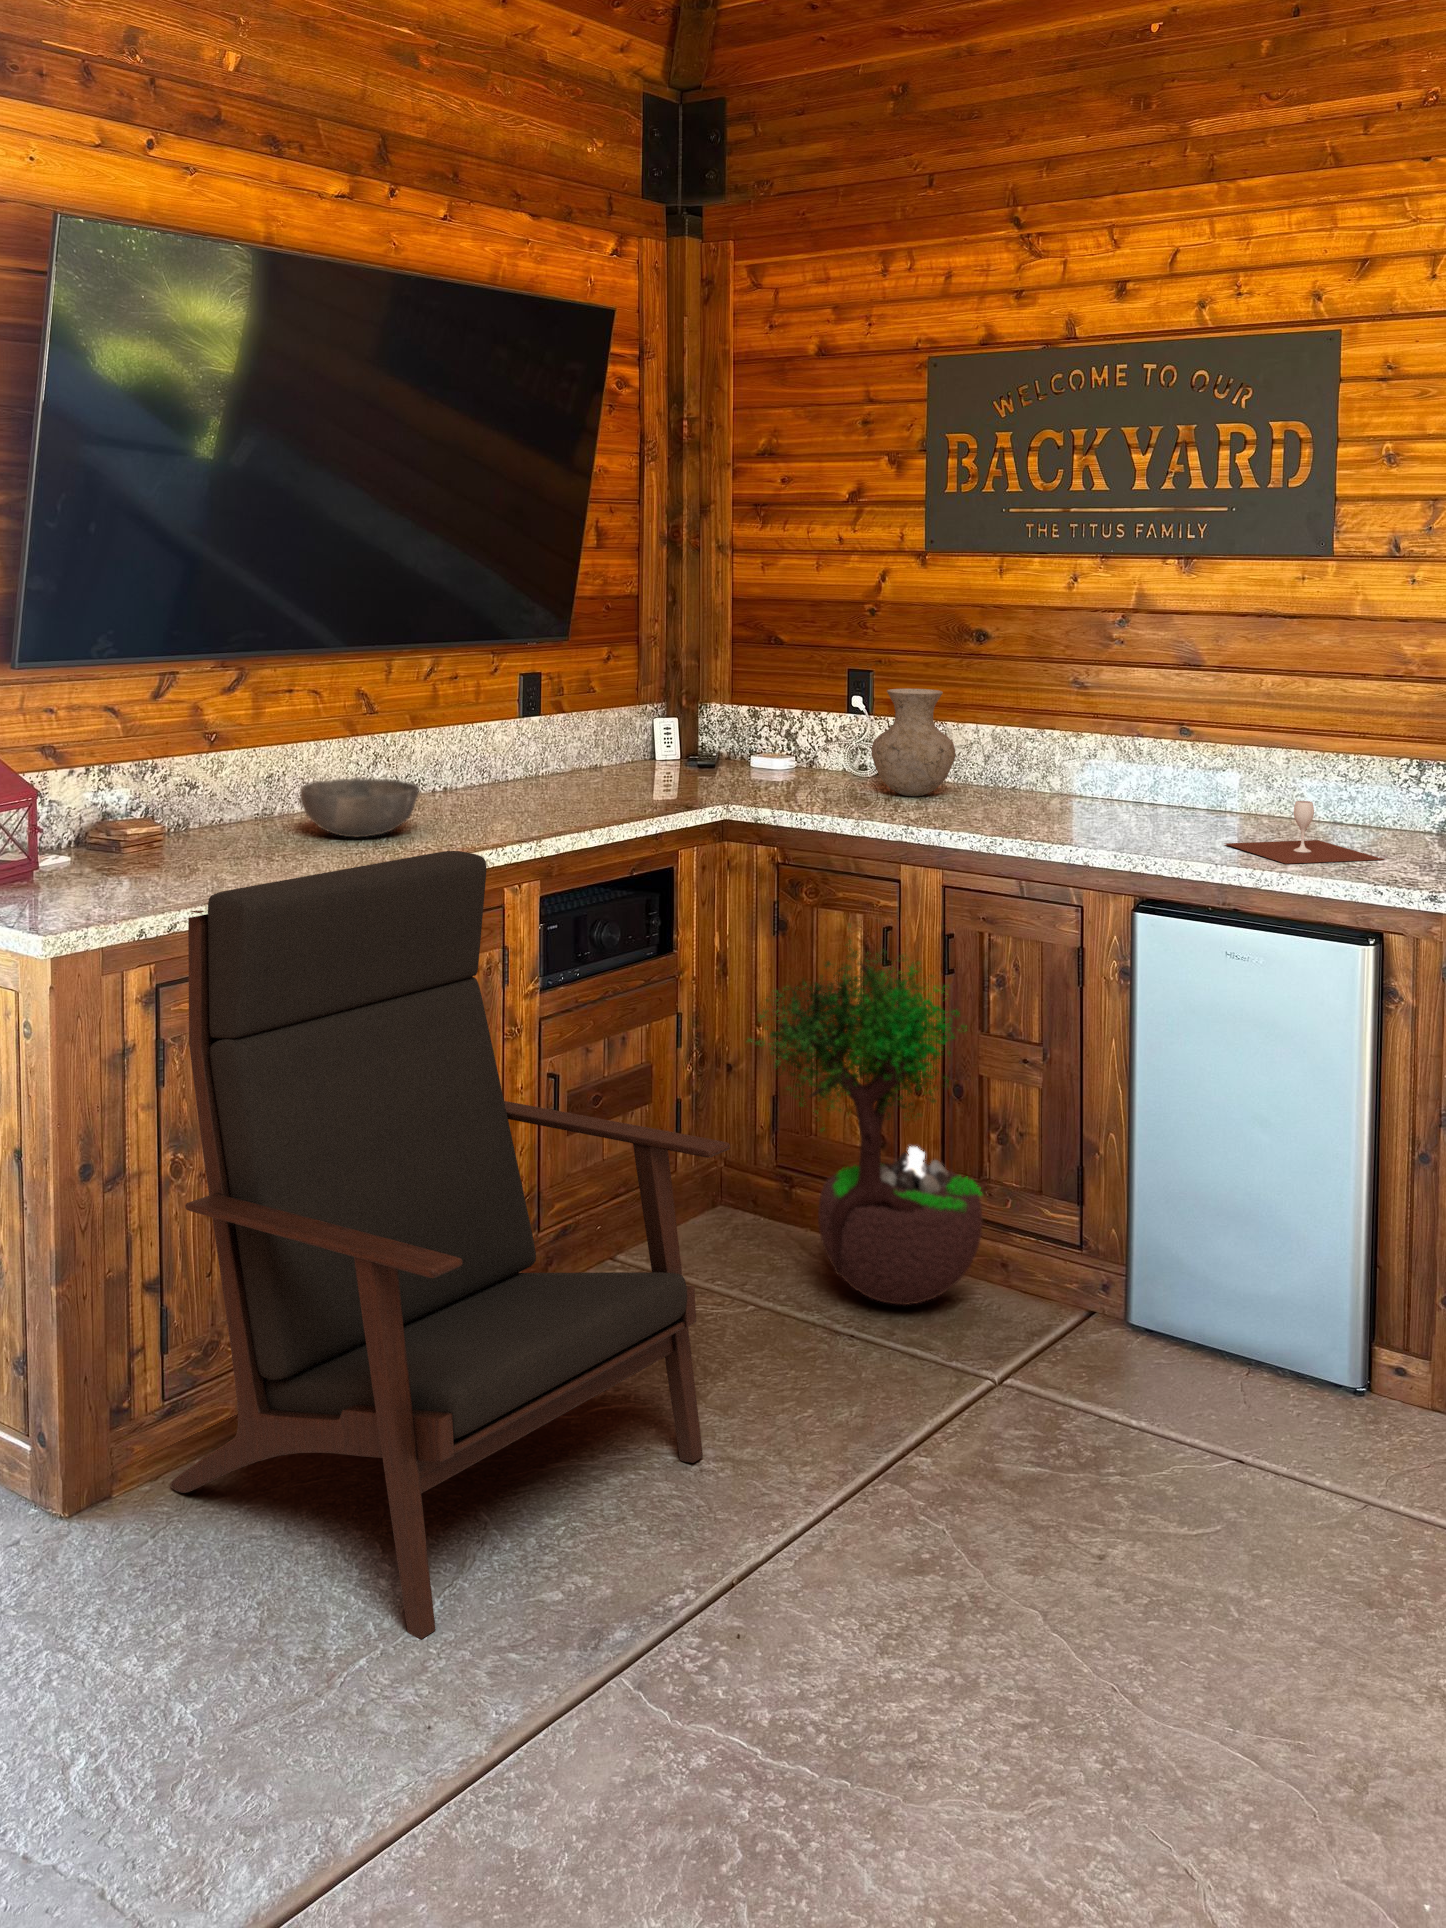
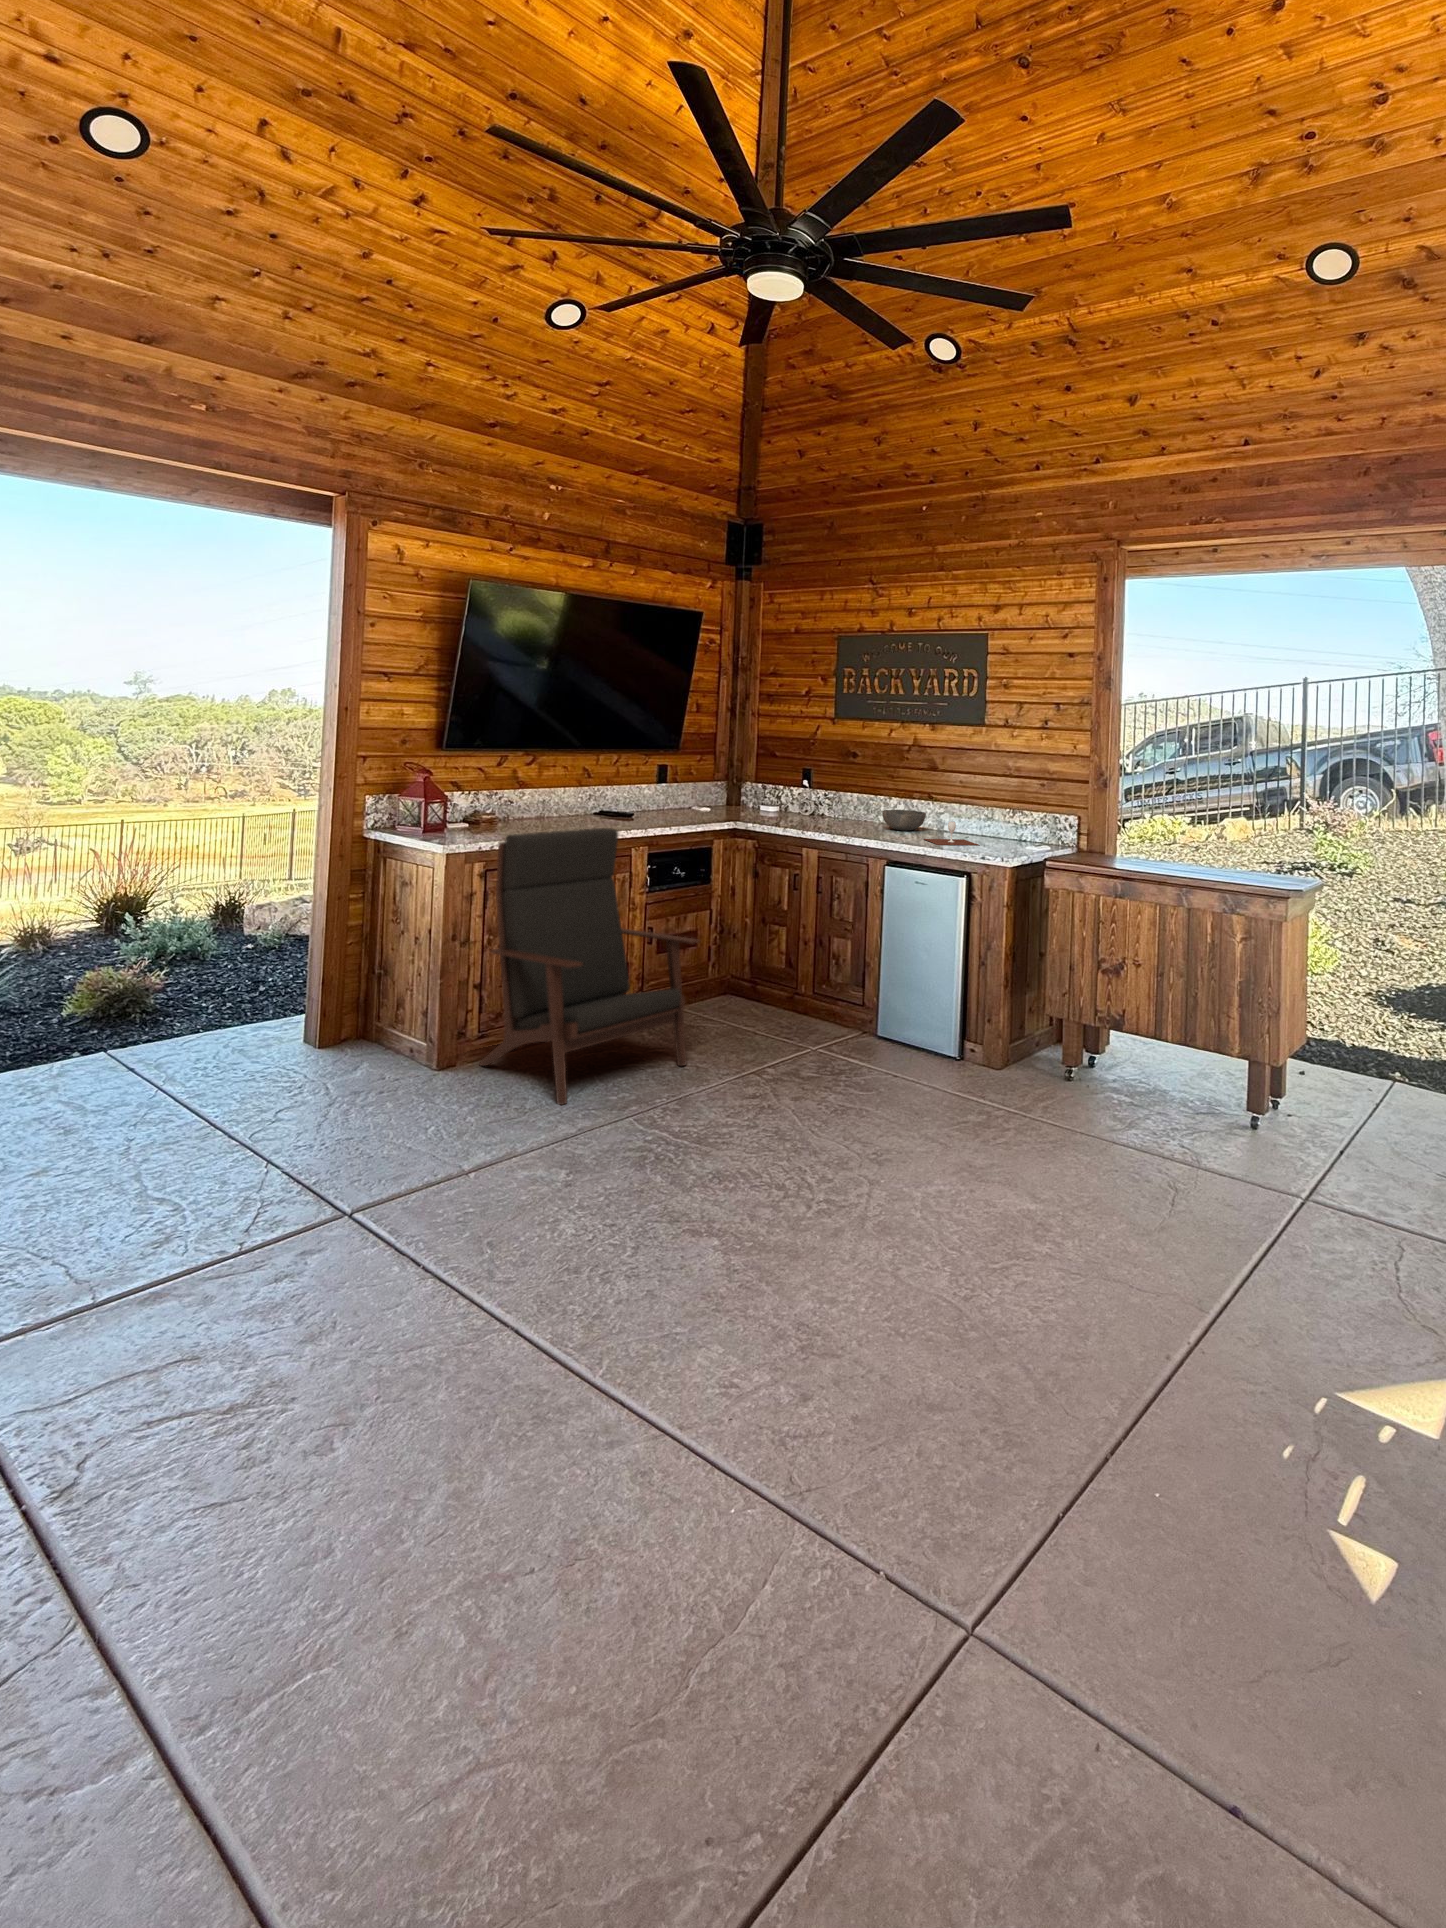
vase: present [872,689,955,796] -> none [802,777,837,822]
bowl: present [300,778,419,837] -> present [883,810,926,831]
potted tree: present [747,924,982,1305] -> none [727,867,827,1026]

